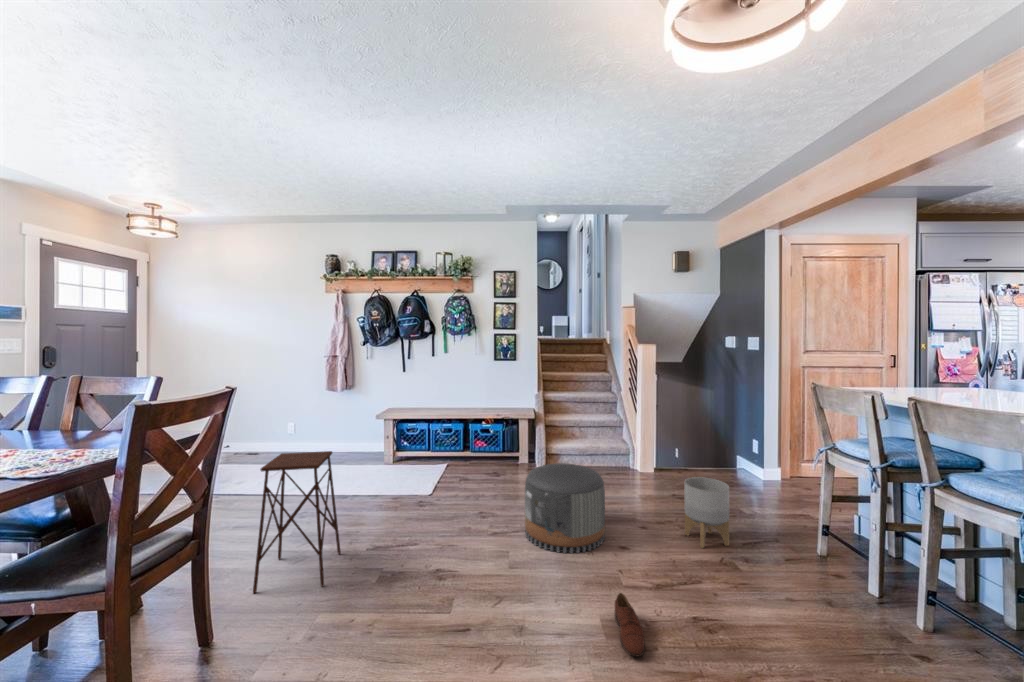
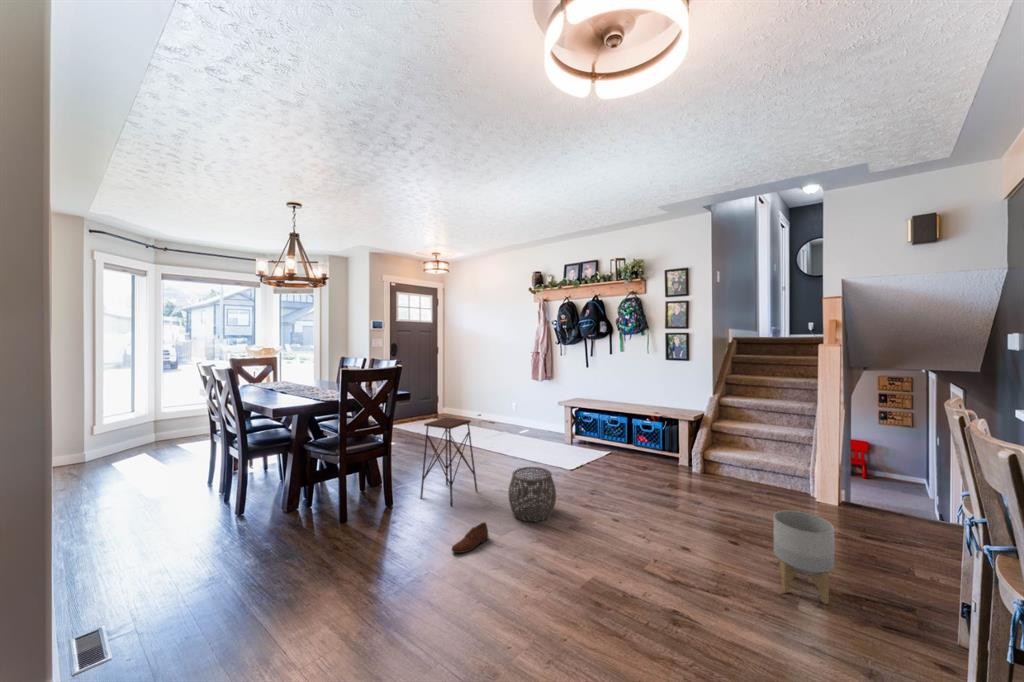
pouf: present [525,463,605,554] -> none [605,463,685,550]
woven basket: none [413,495,475,570] -> present [508,467,556,522]
shoe: present [615,593,645,656] -> present [452,522,488,553]

